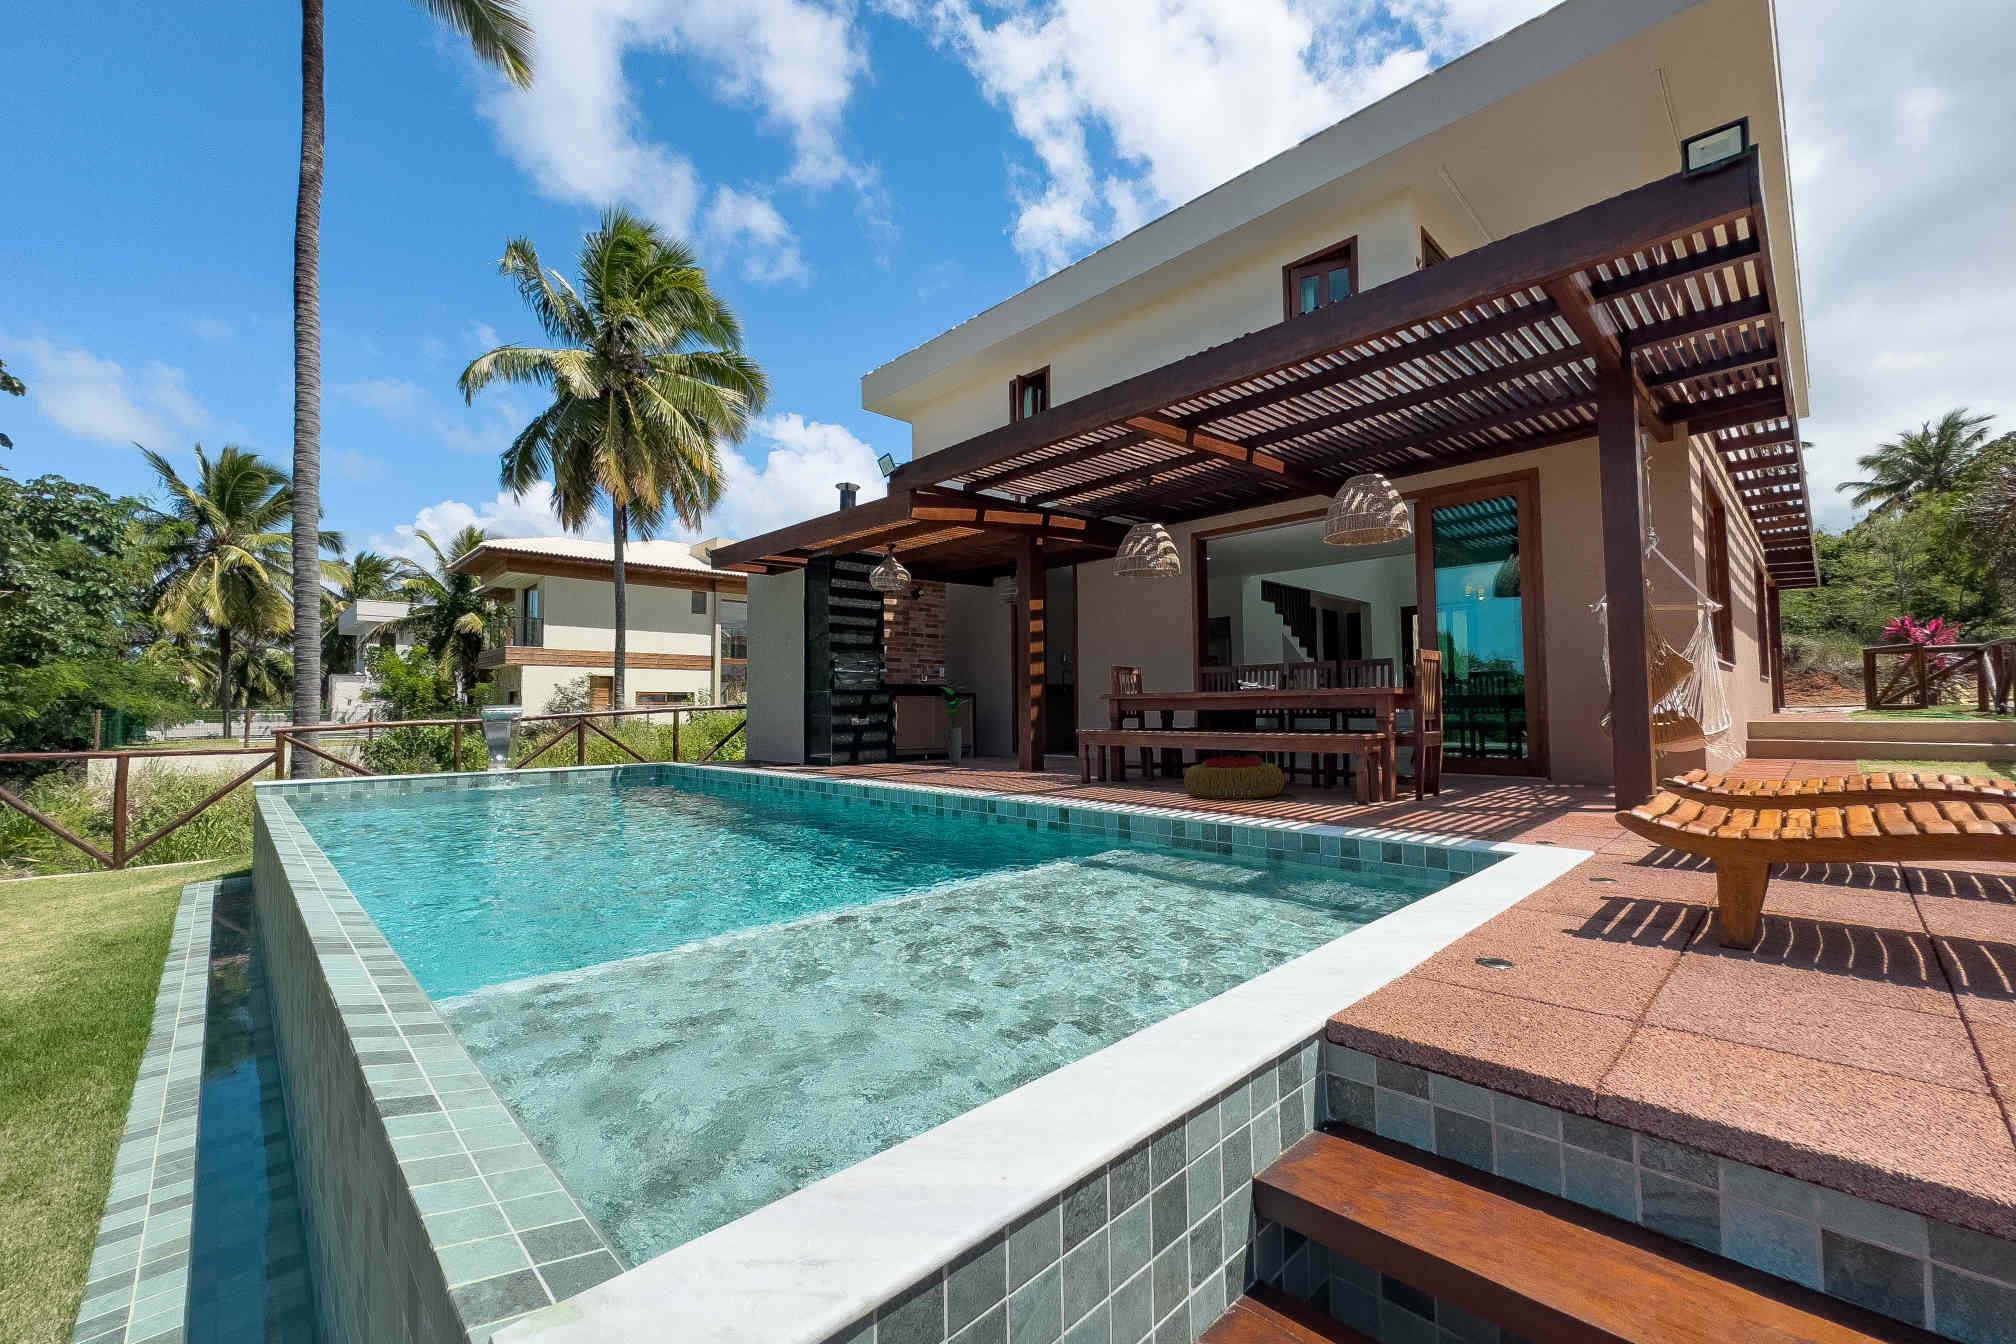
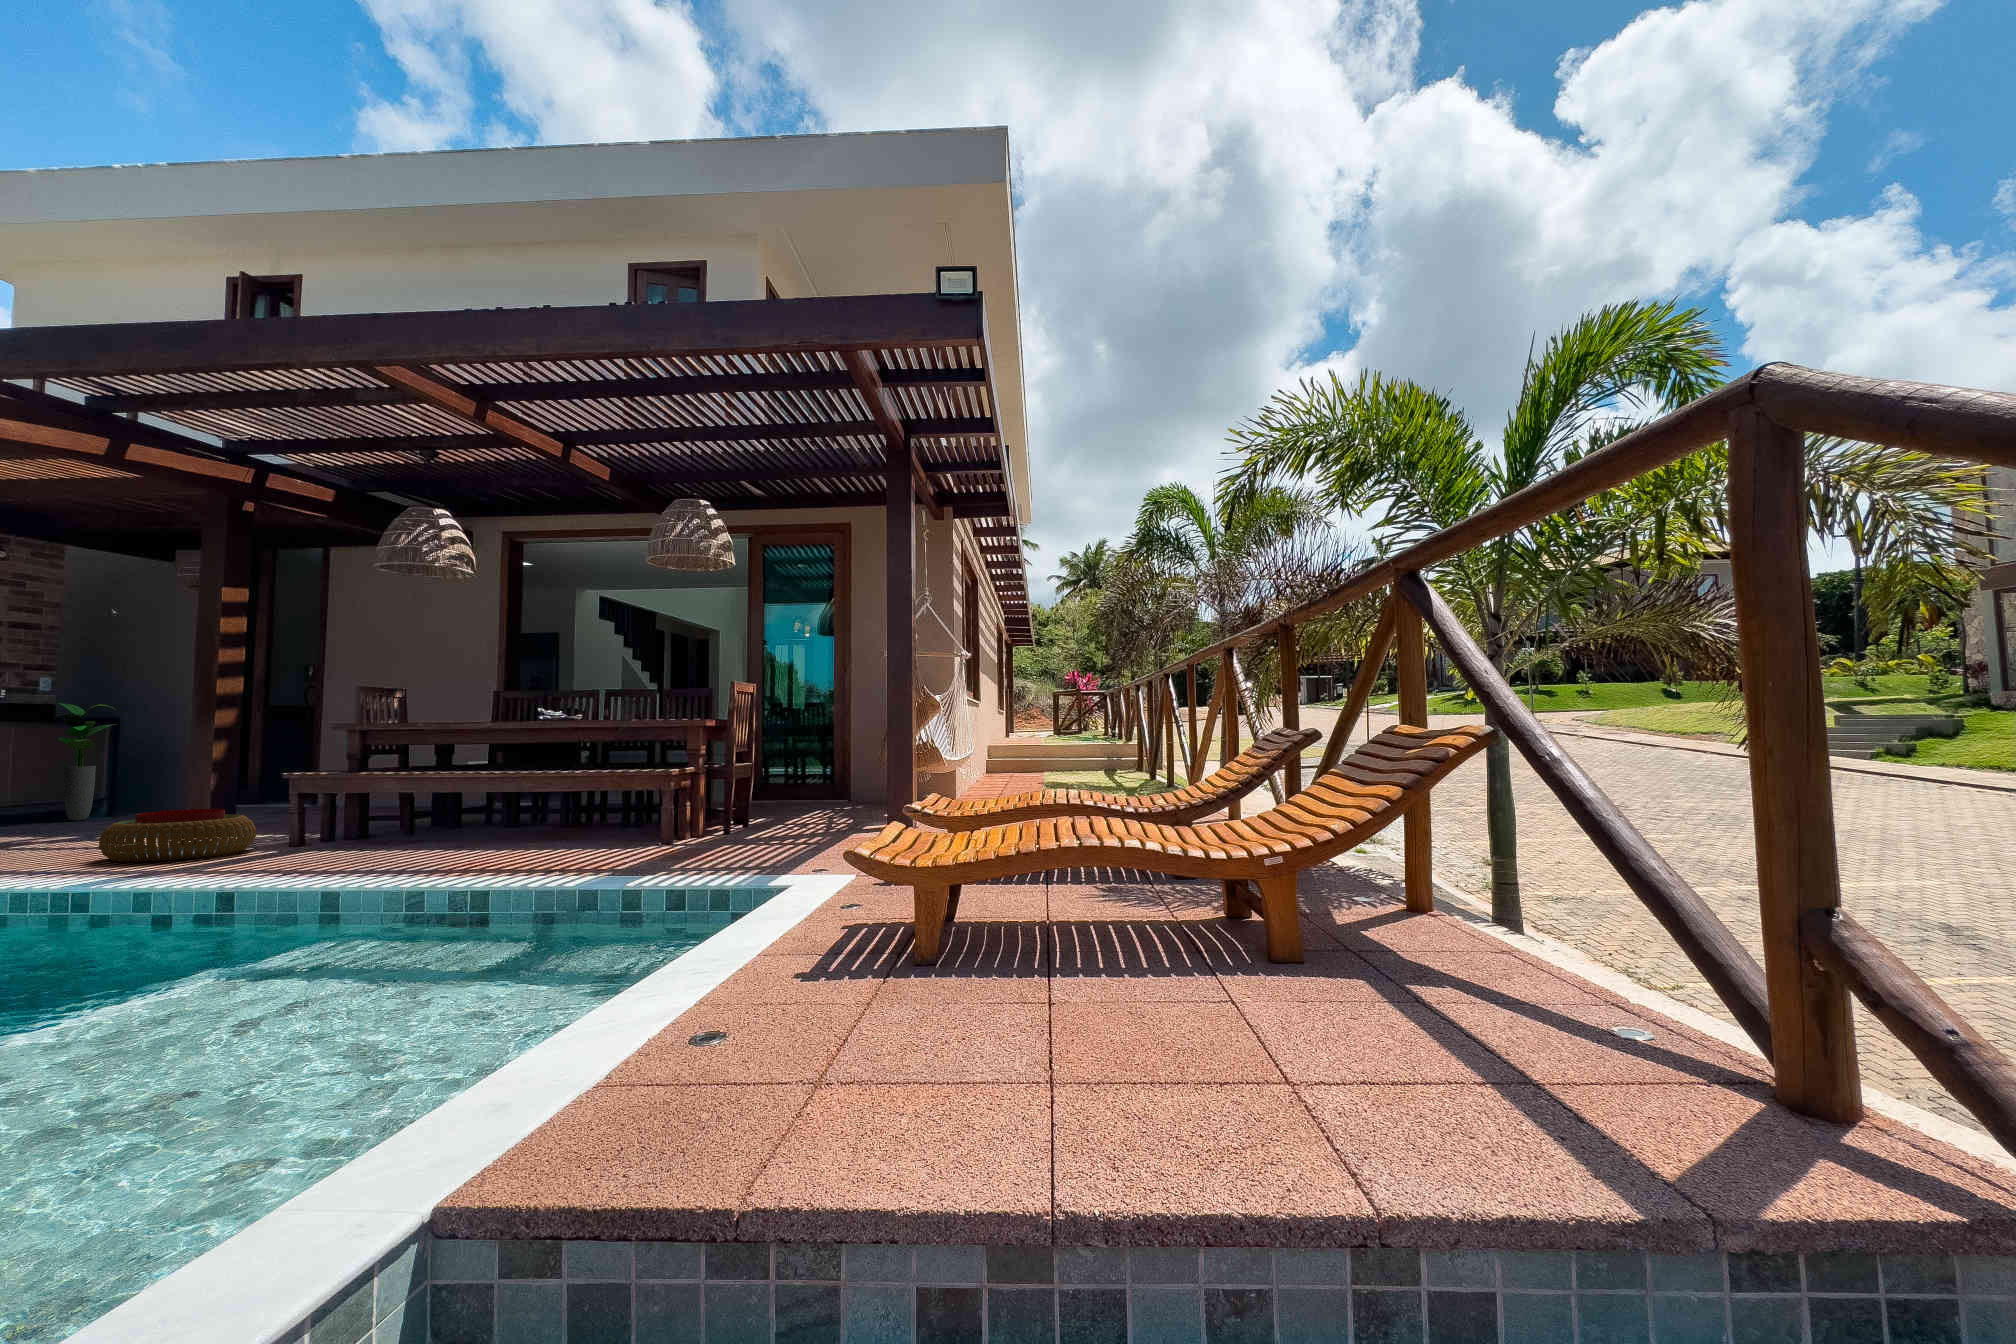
pouf: present [1184,757,1284,799] -> present [99,809,256,862]

